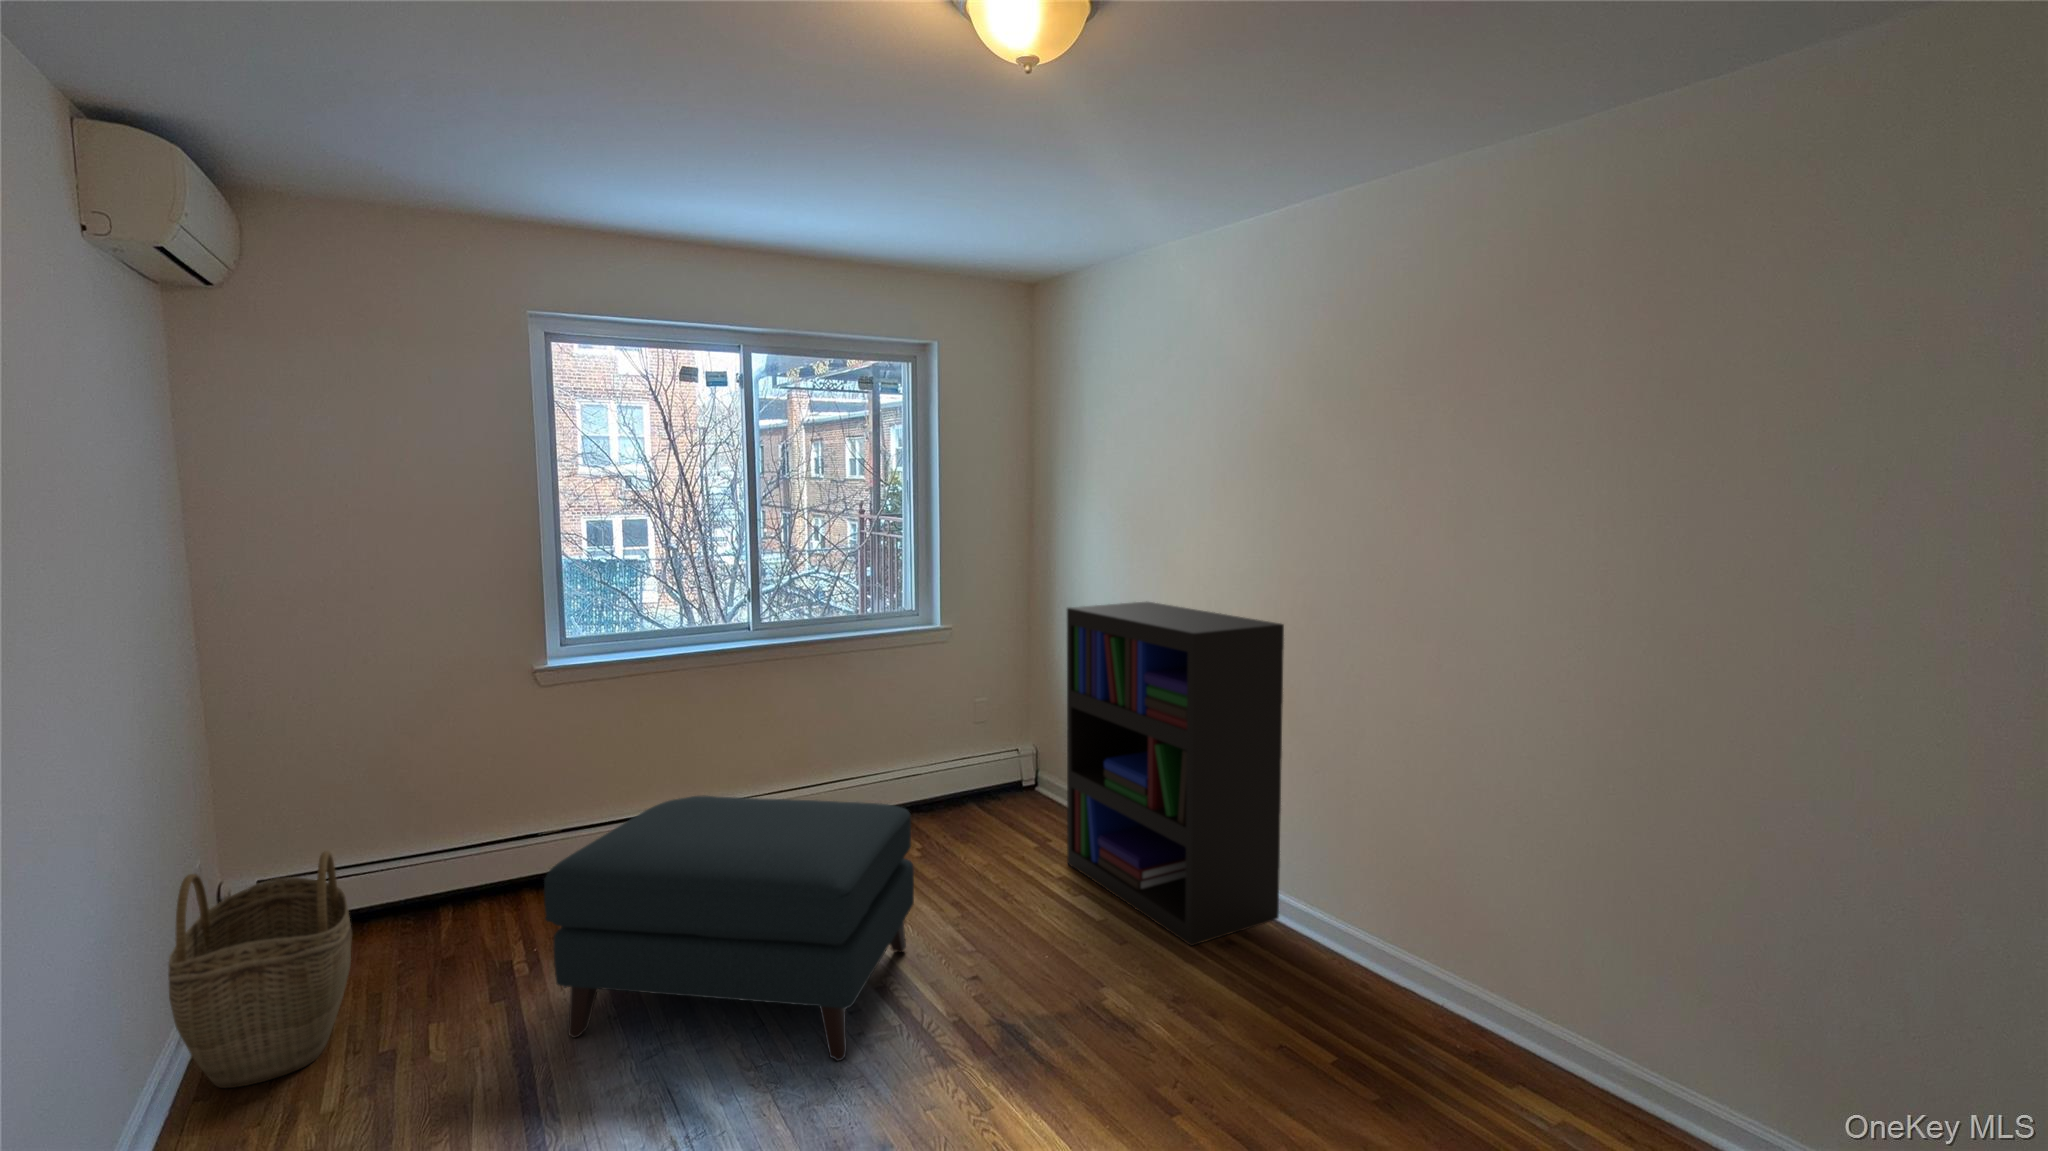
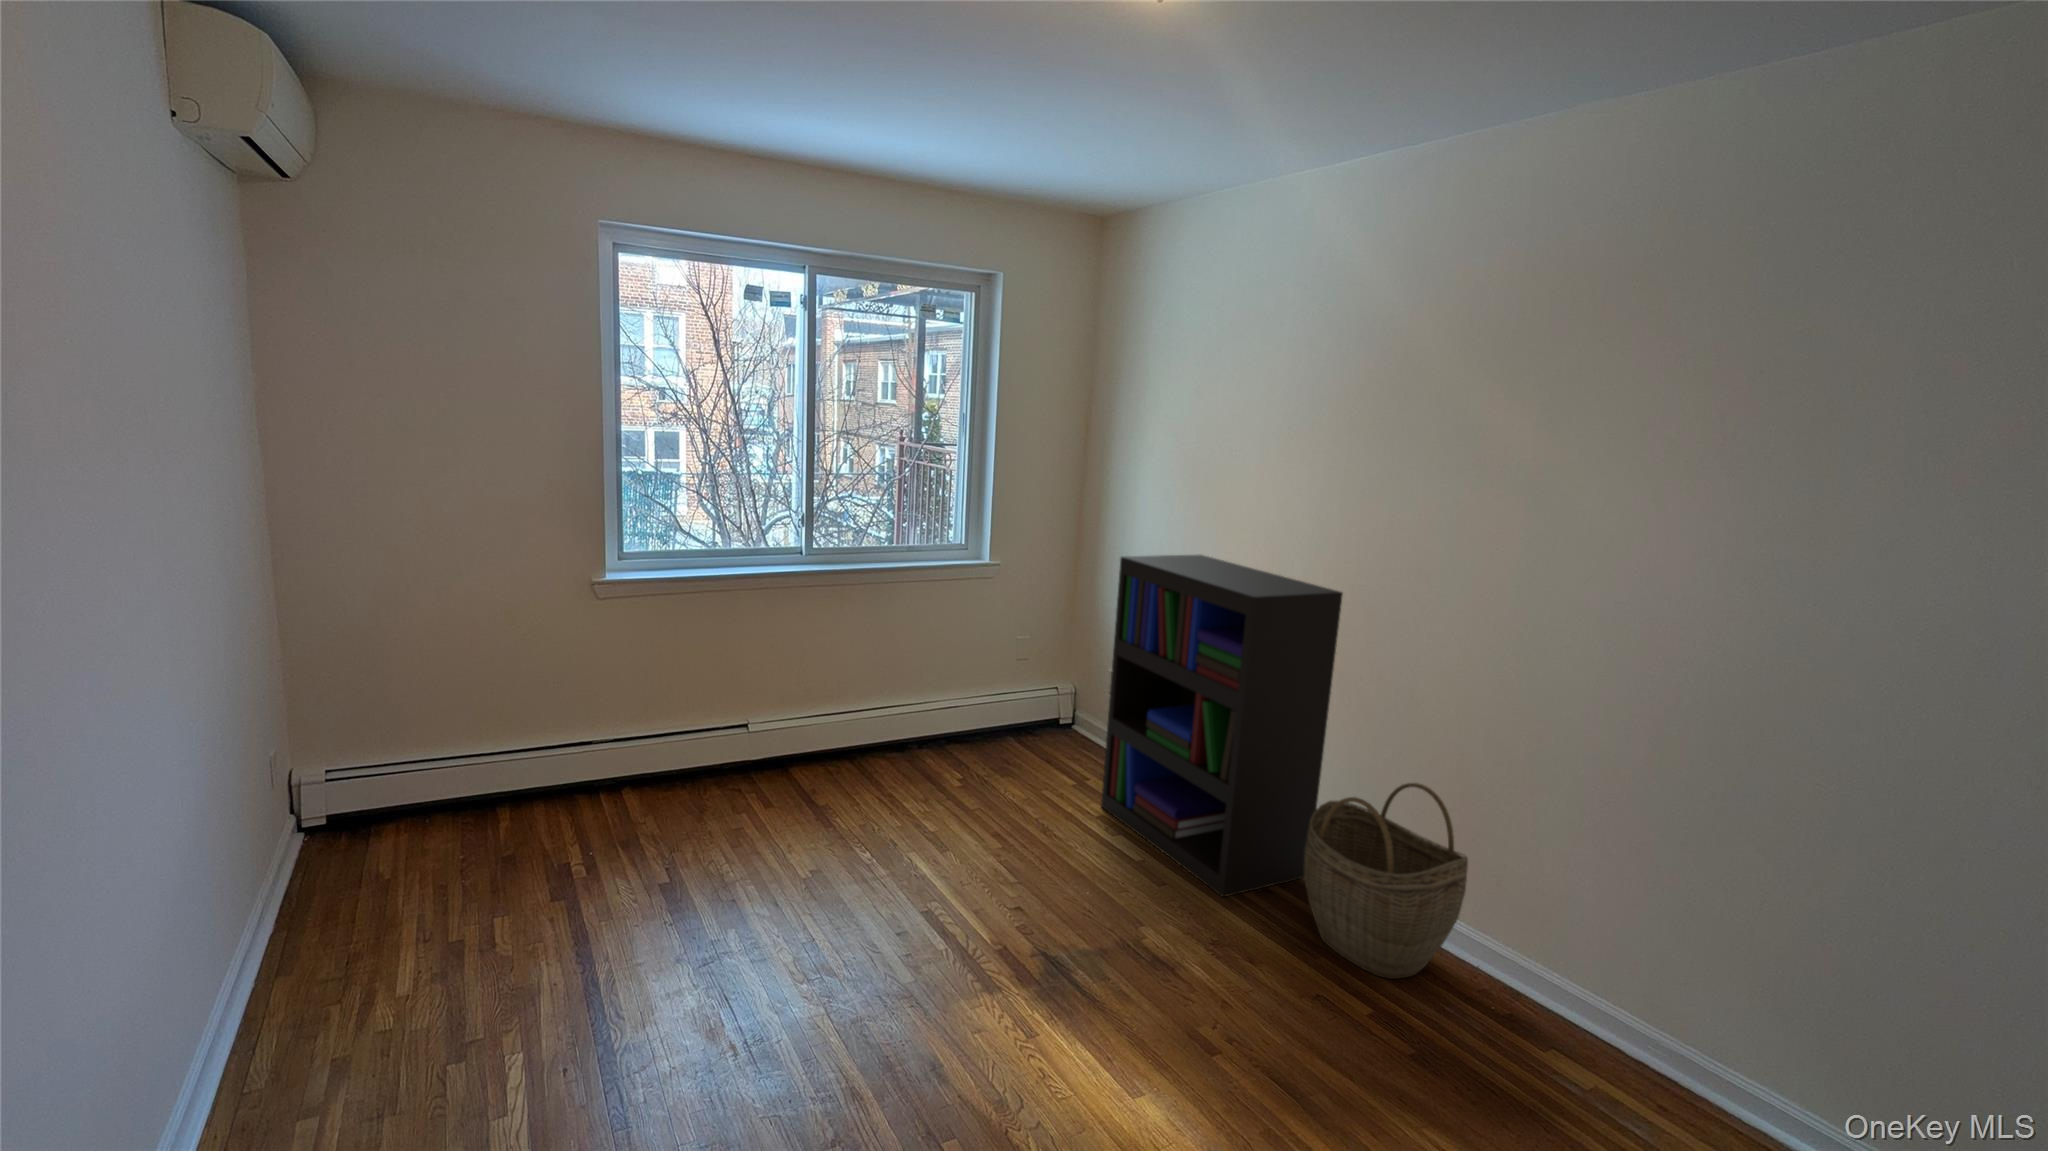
ottoman: present [544,795,914,1061] -> none [613,720,961,983]
woven basket: present [168,851,352,1088] -> present [1304,783,1468,979]

